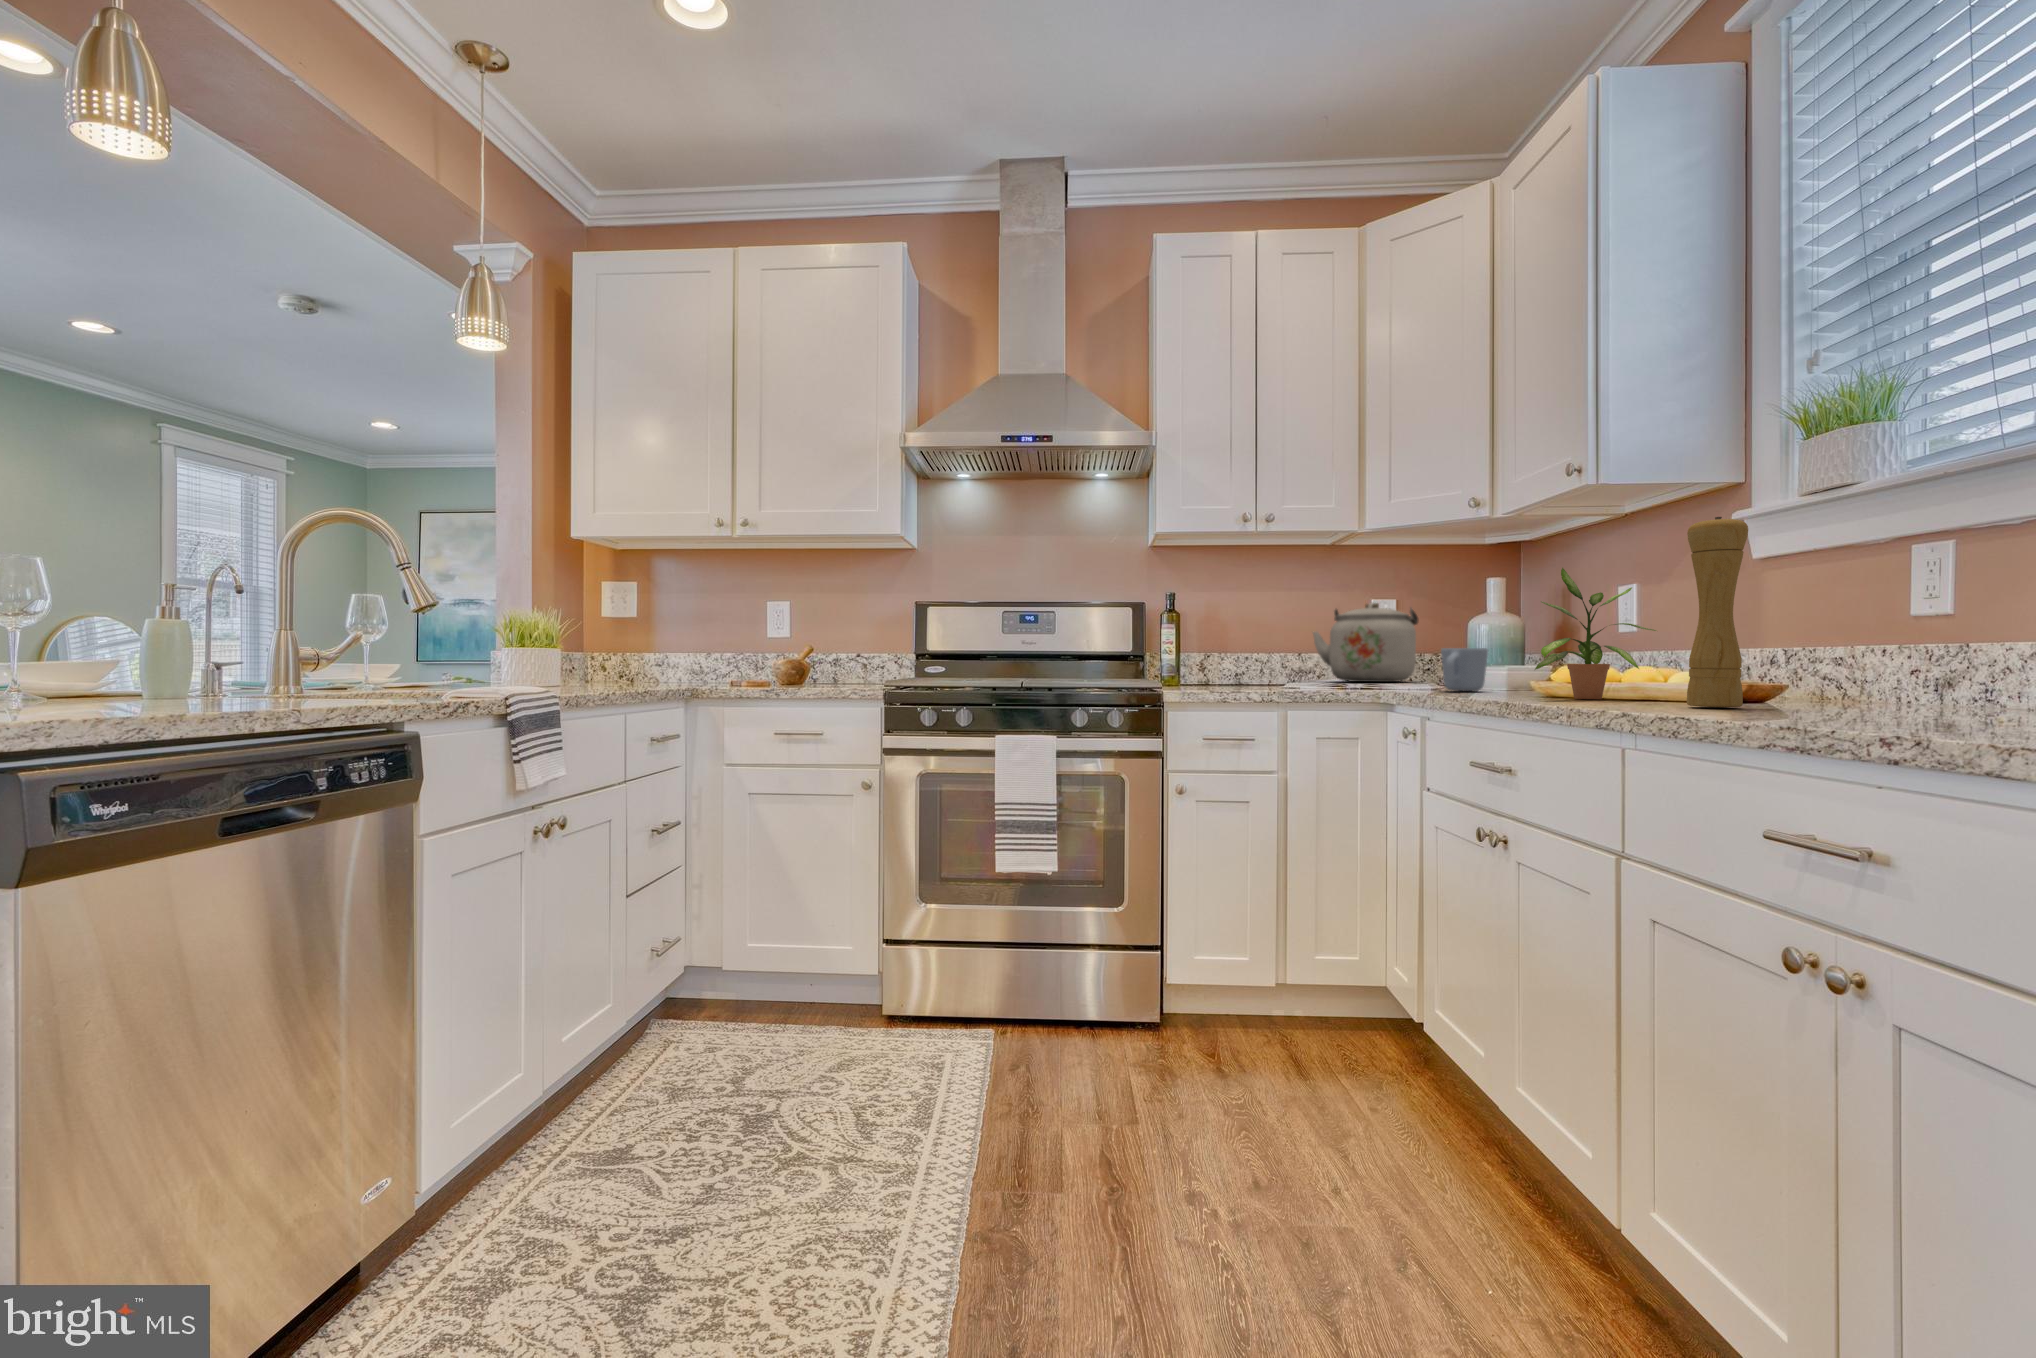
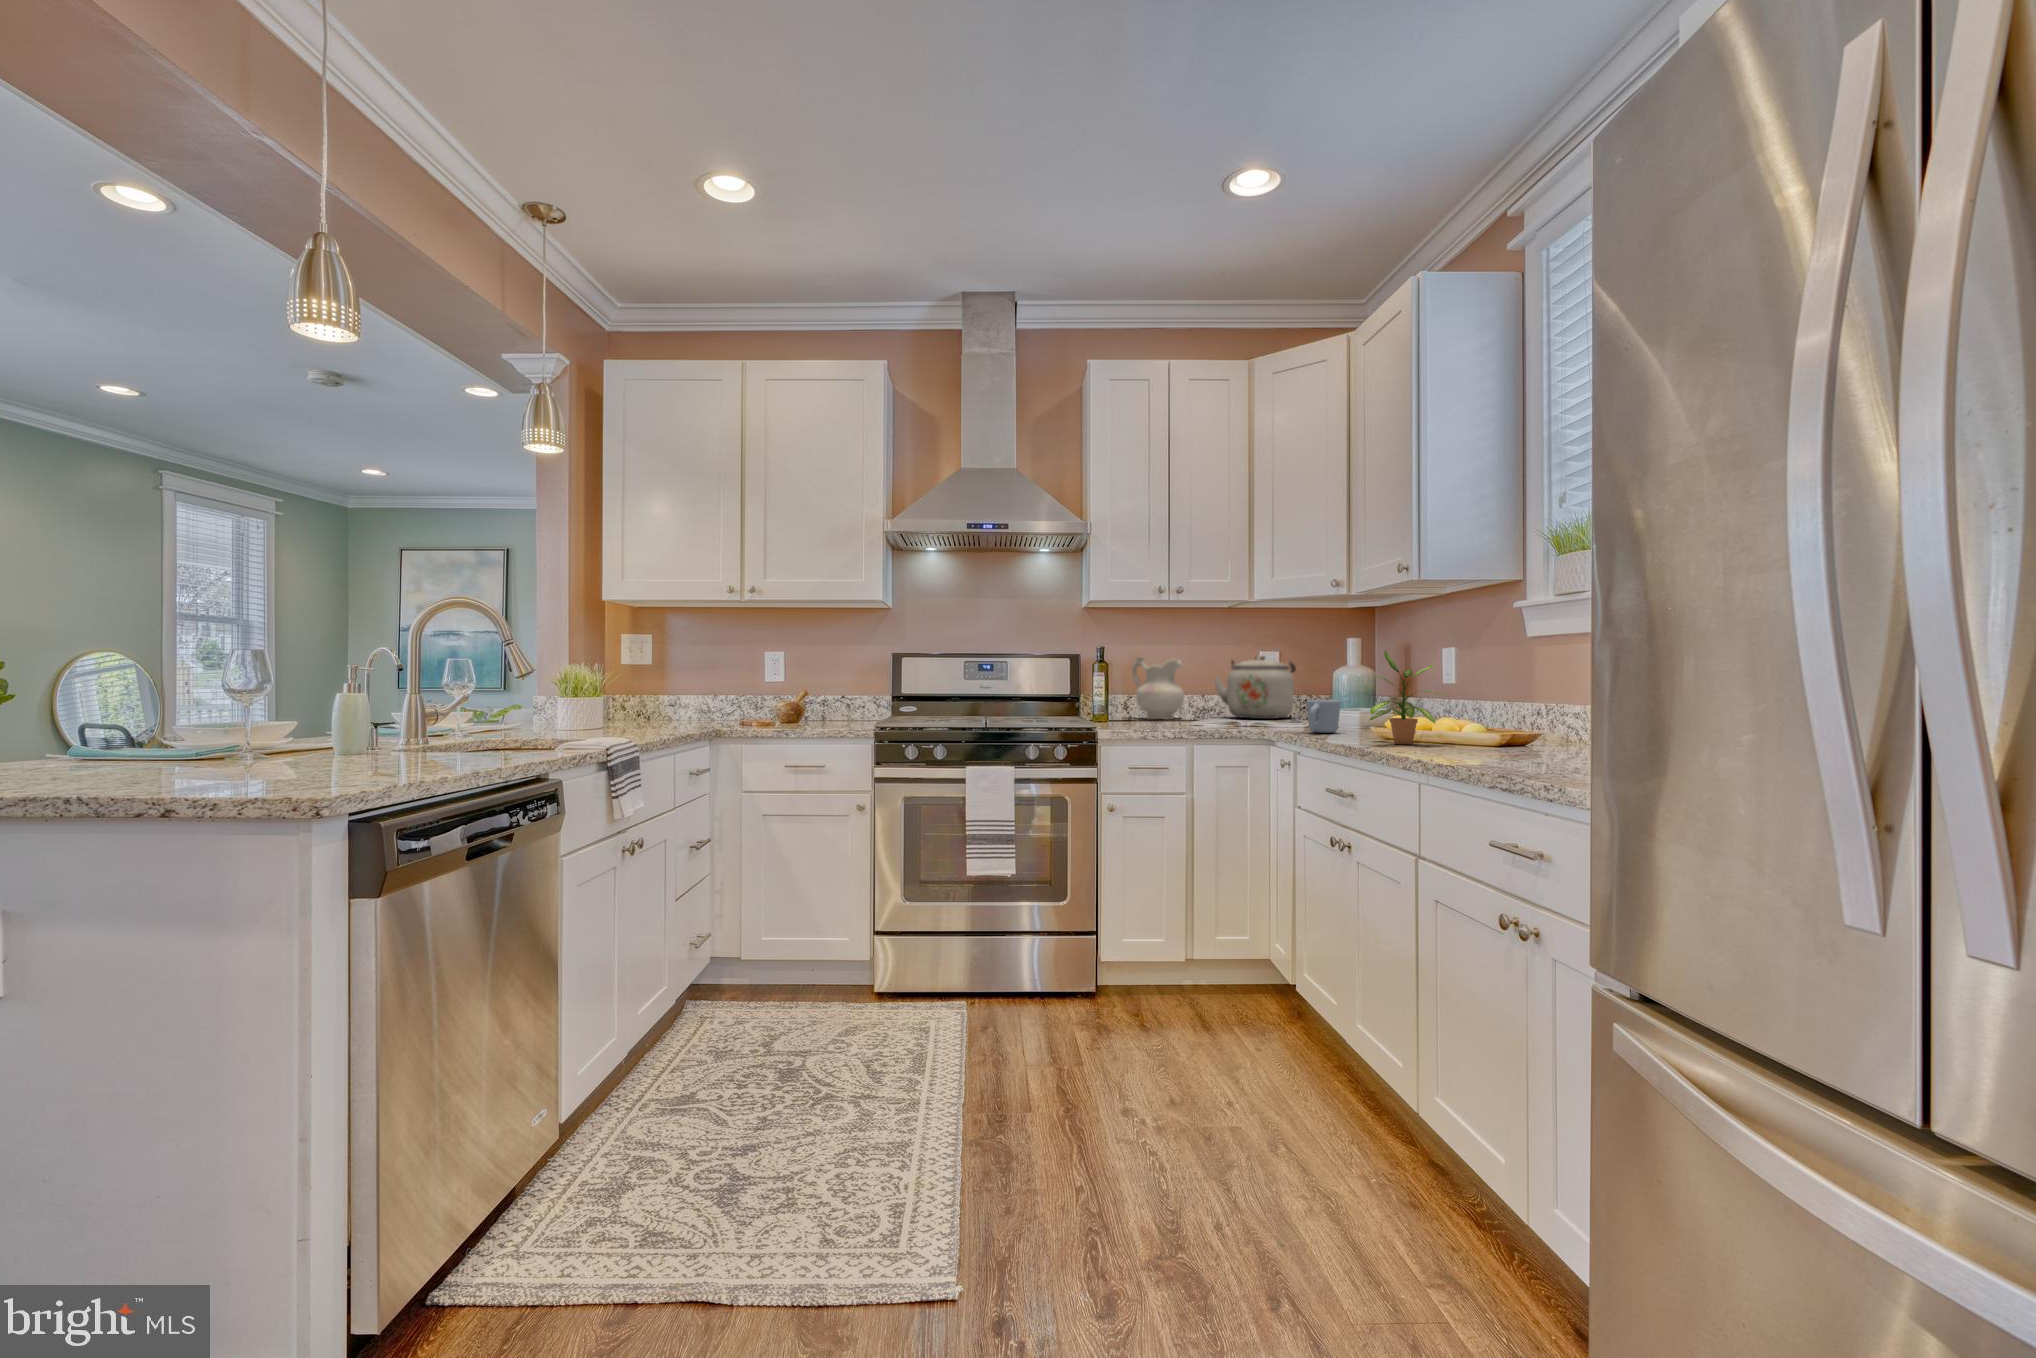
pepper mill: present [1687,517,1748,707] -> none [1460,625,1497,755]
ceramic pitcher: none [1208,607,1275,683] -> present [1132,657,1184,720]

